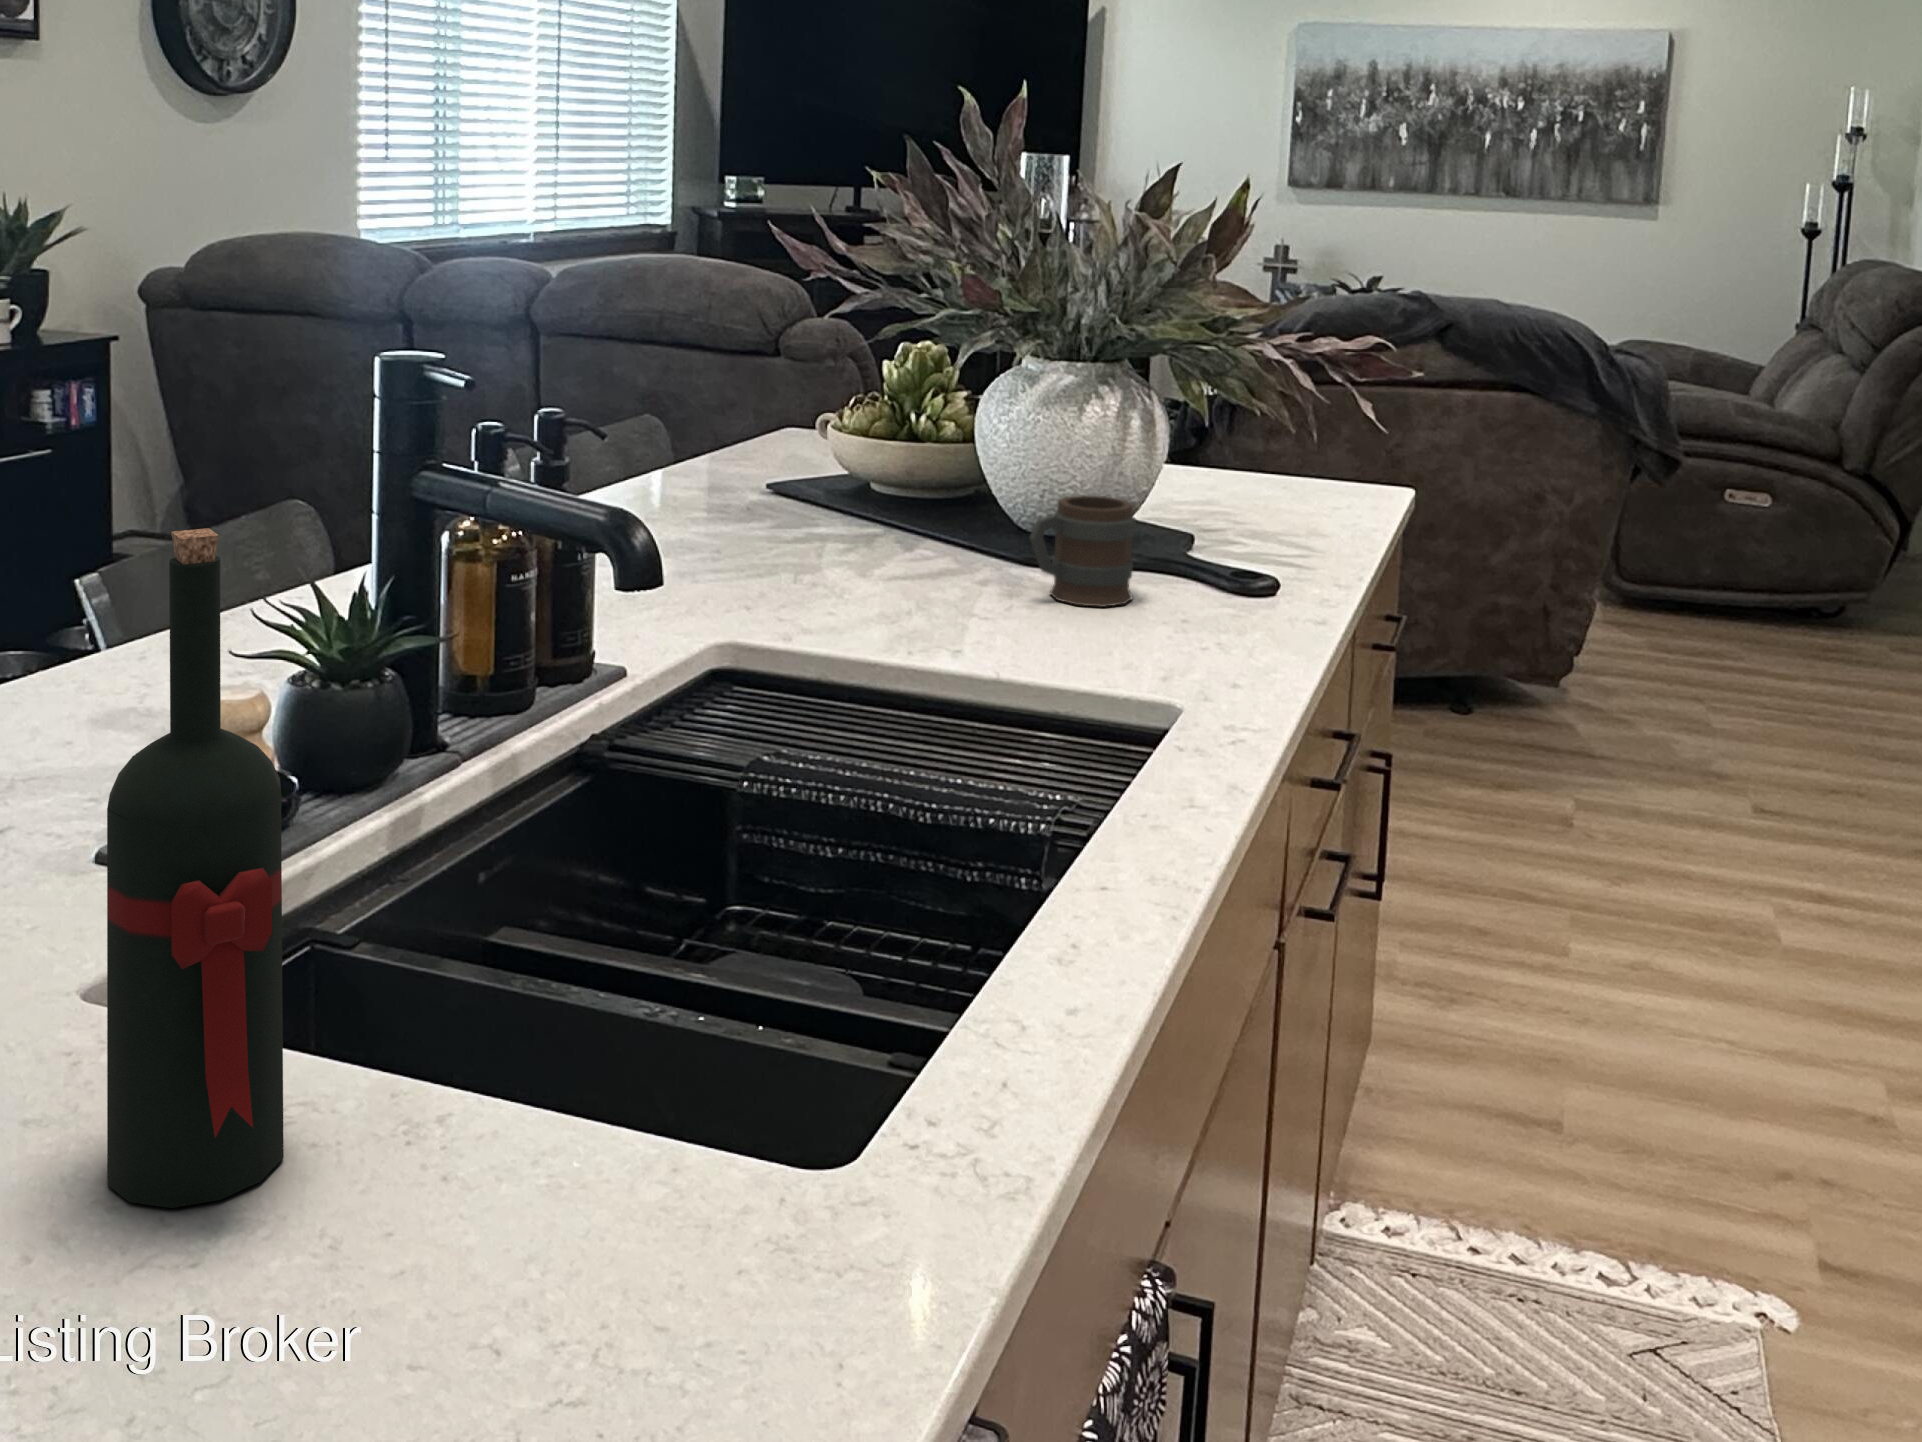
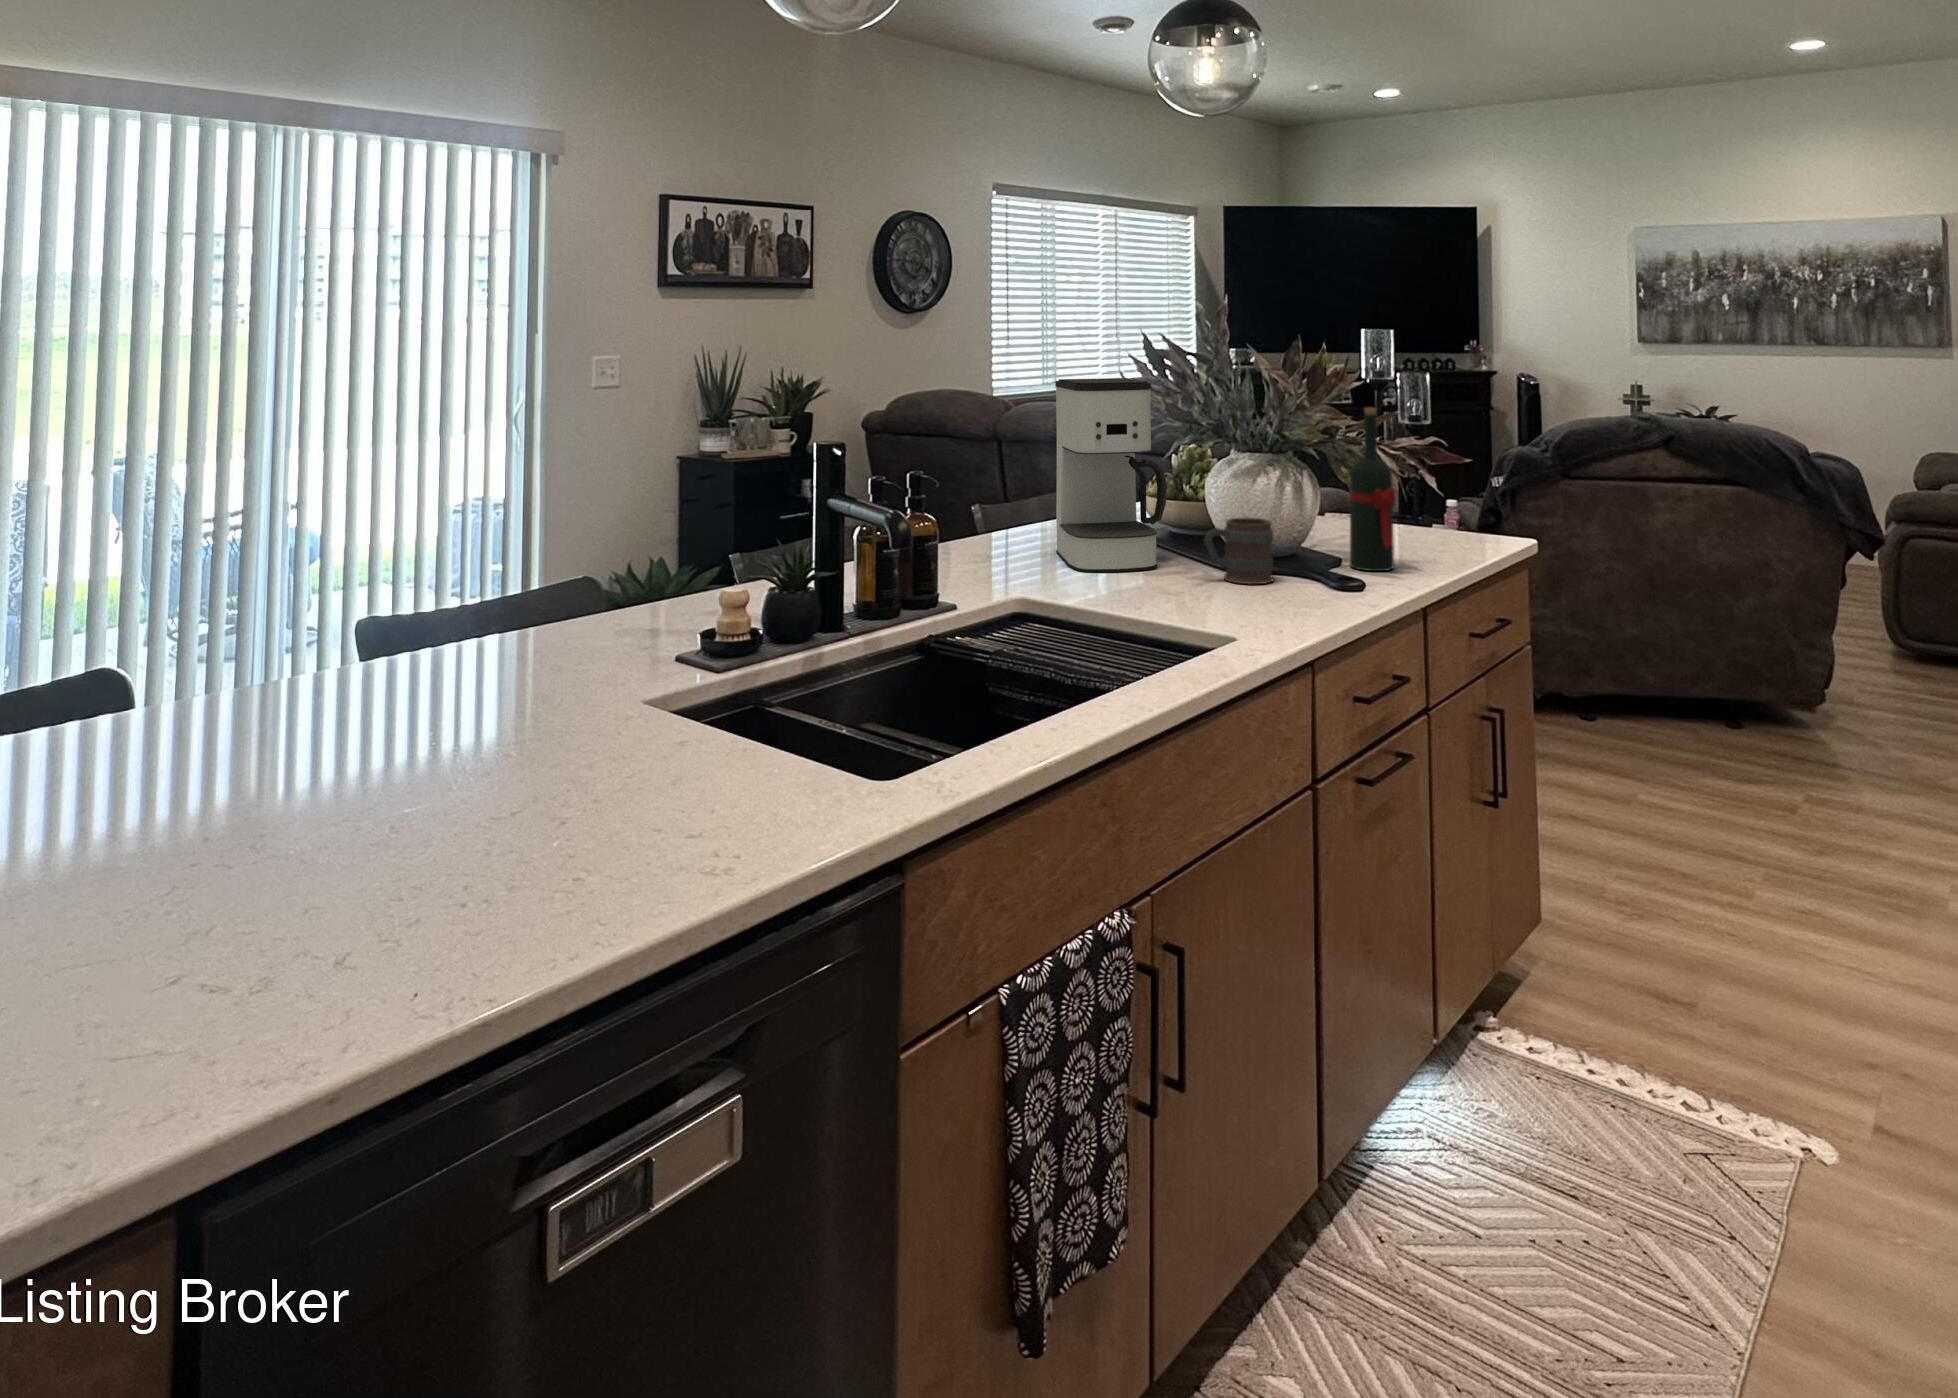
coffee maker: none [735,255,937,595] -> present [1055,378,1167,572]
wine bottle: present [107,528,284,1208] -> present [1350,408,1395,571]

